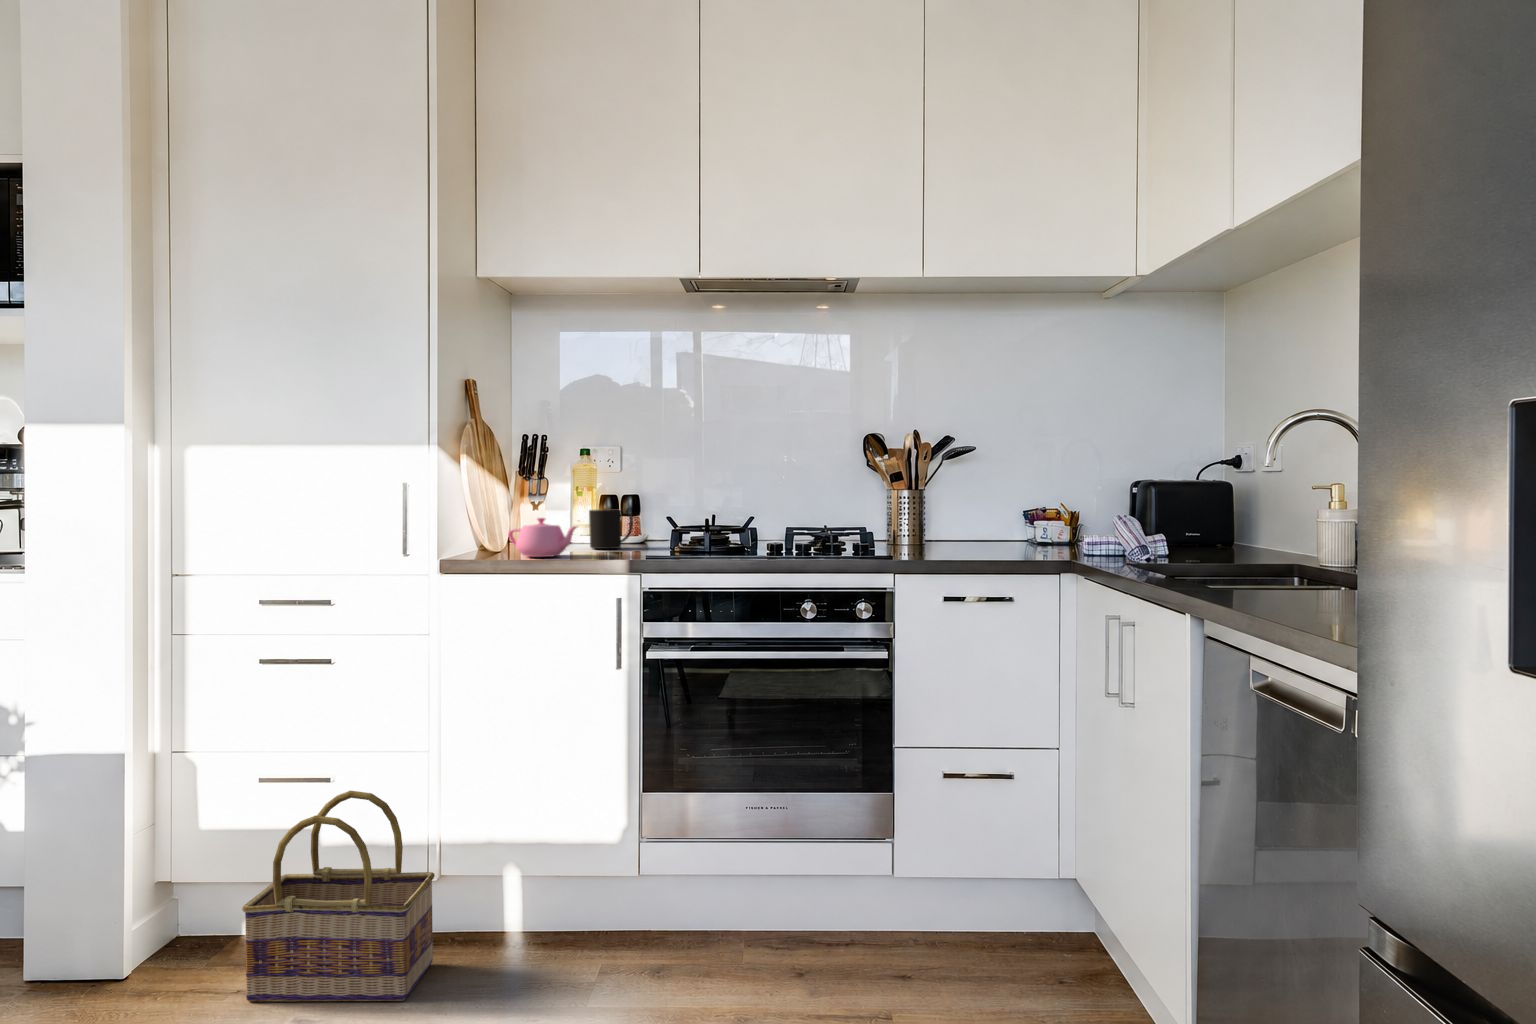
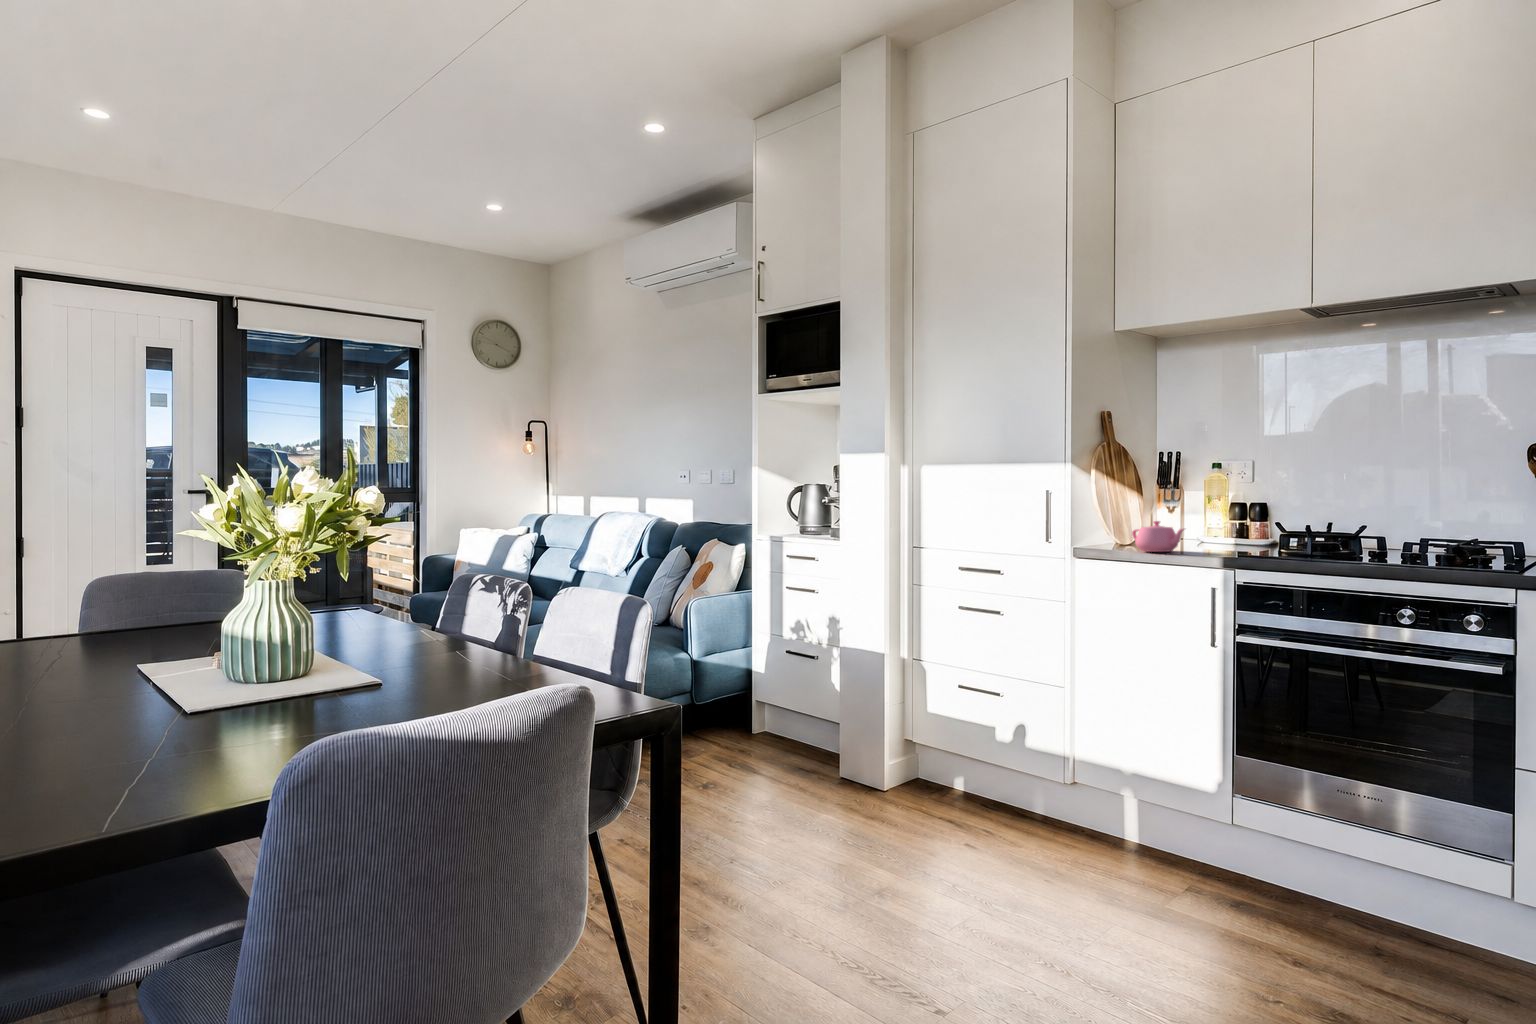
mug: present [589,509,633,549] -> none [1209,515,1250,548]
basket: present [242,791,435,1001] -> none [937,705,1062,855]

